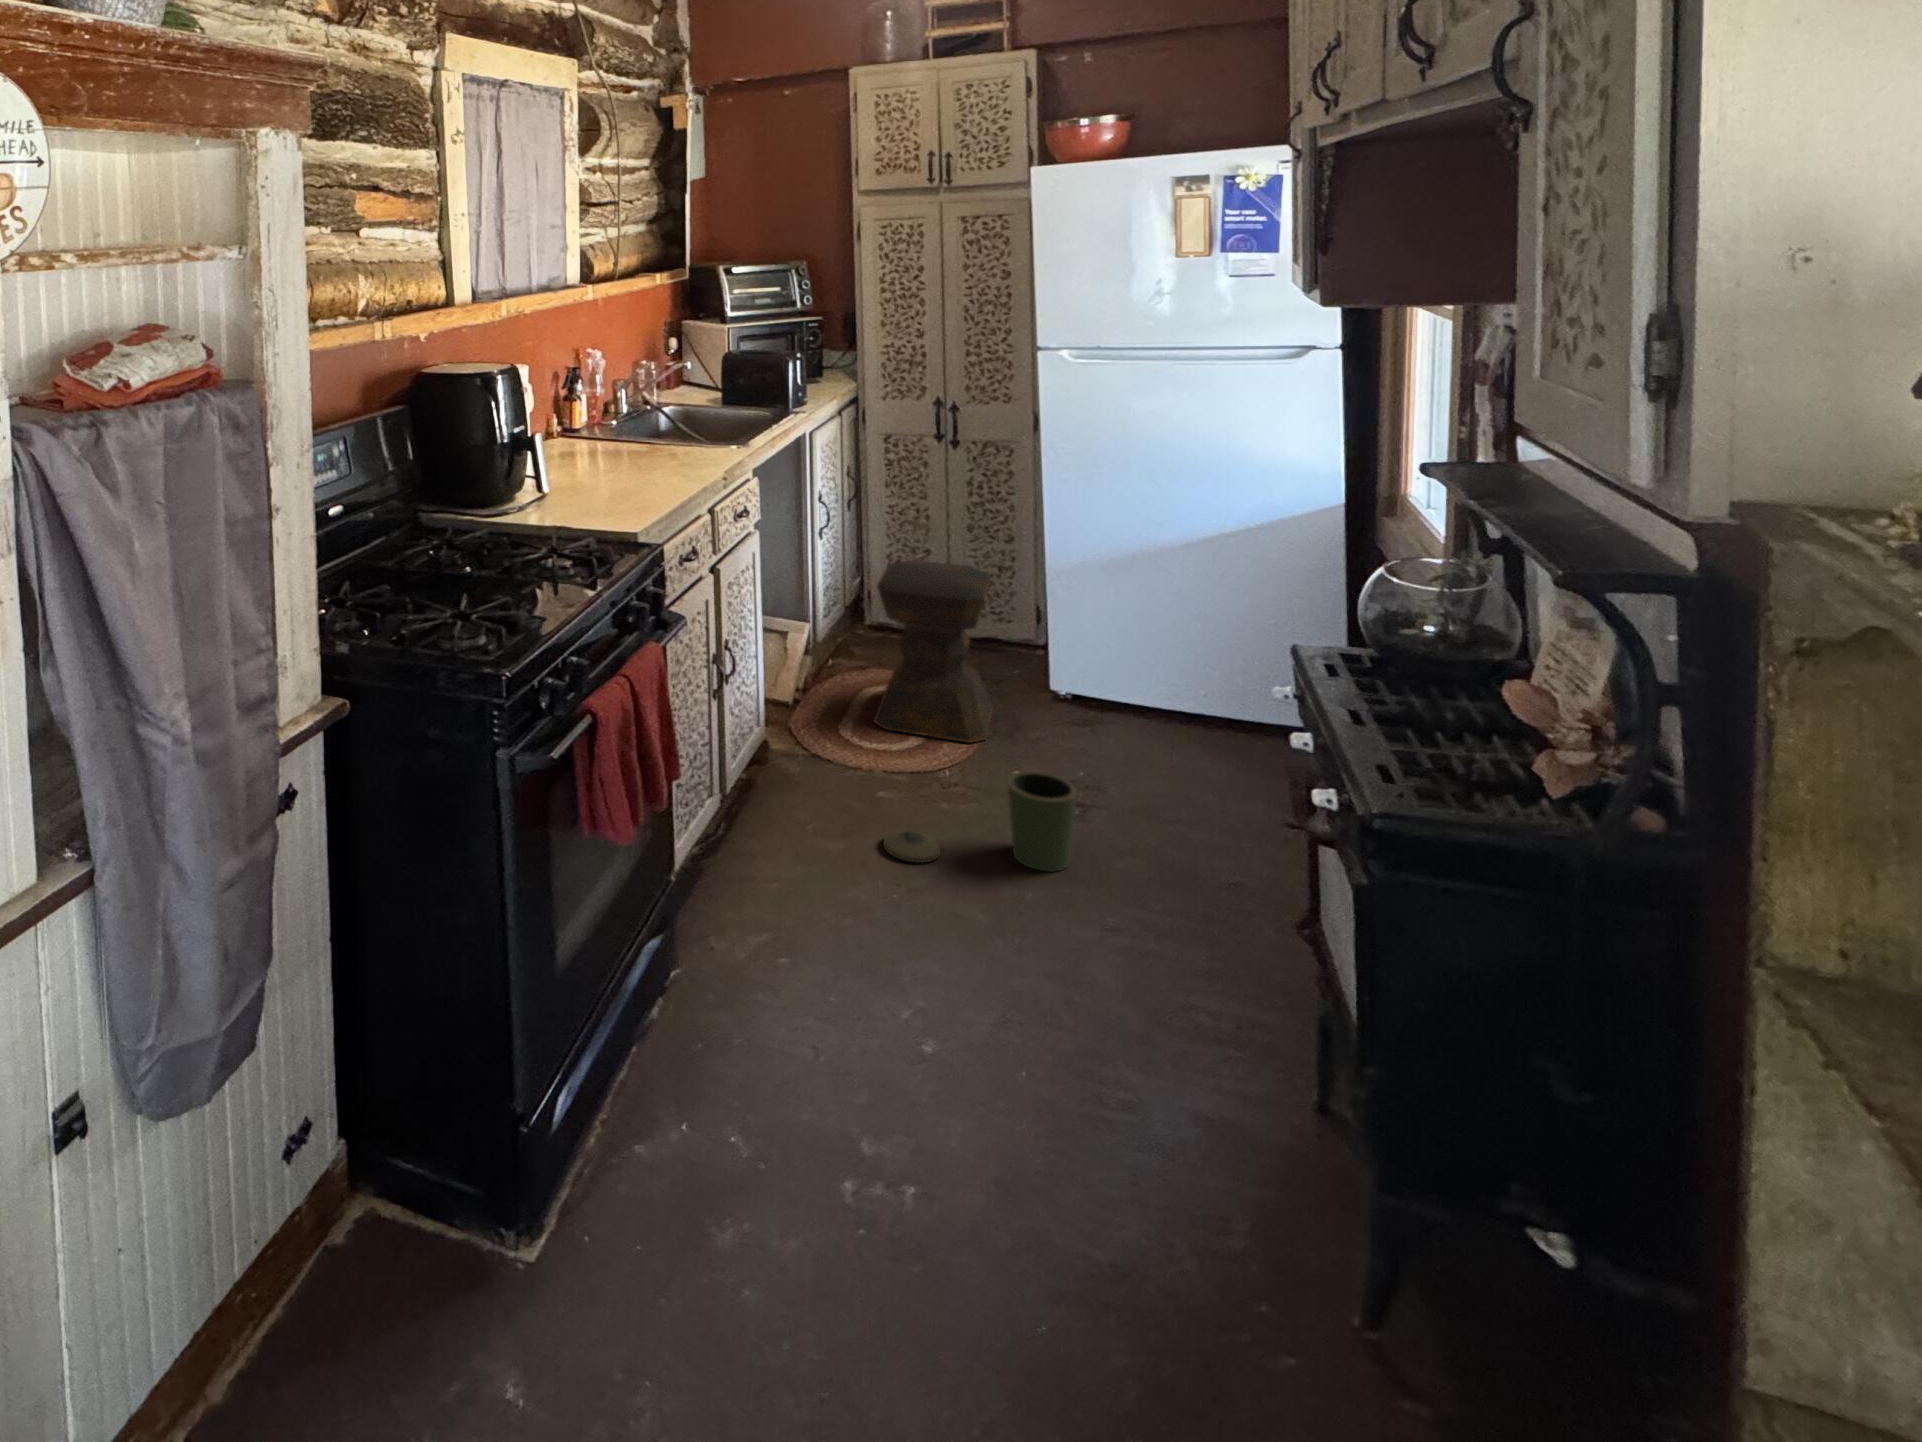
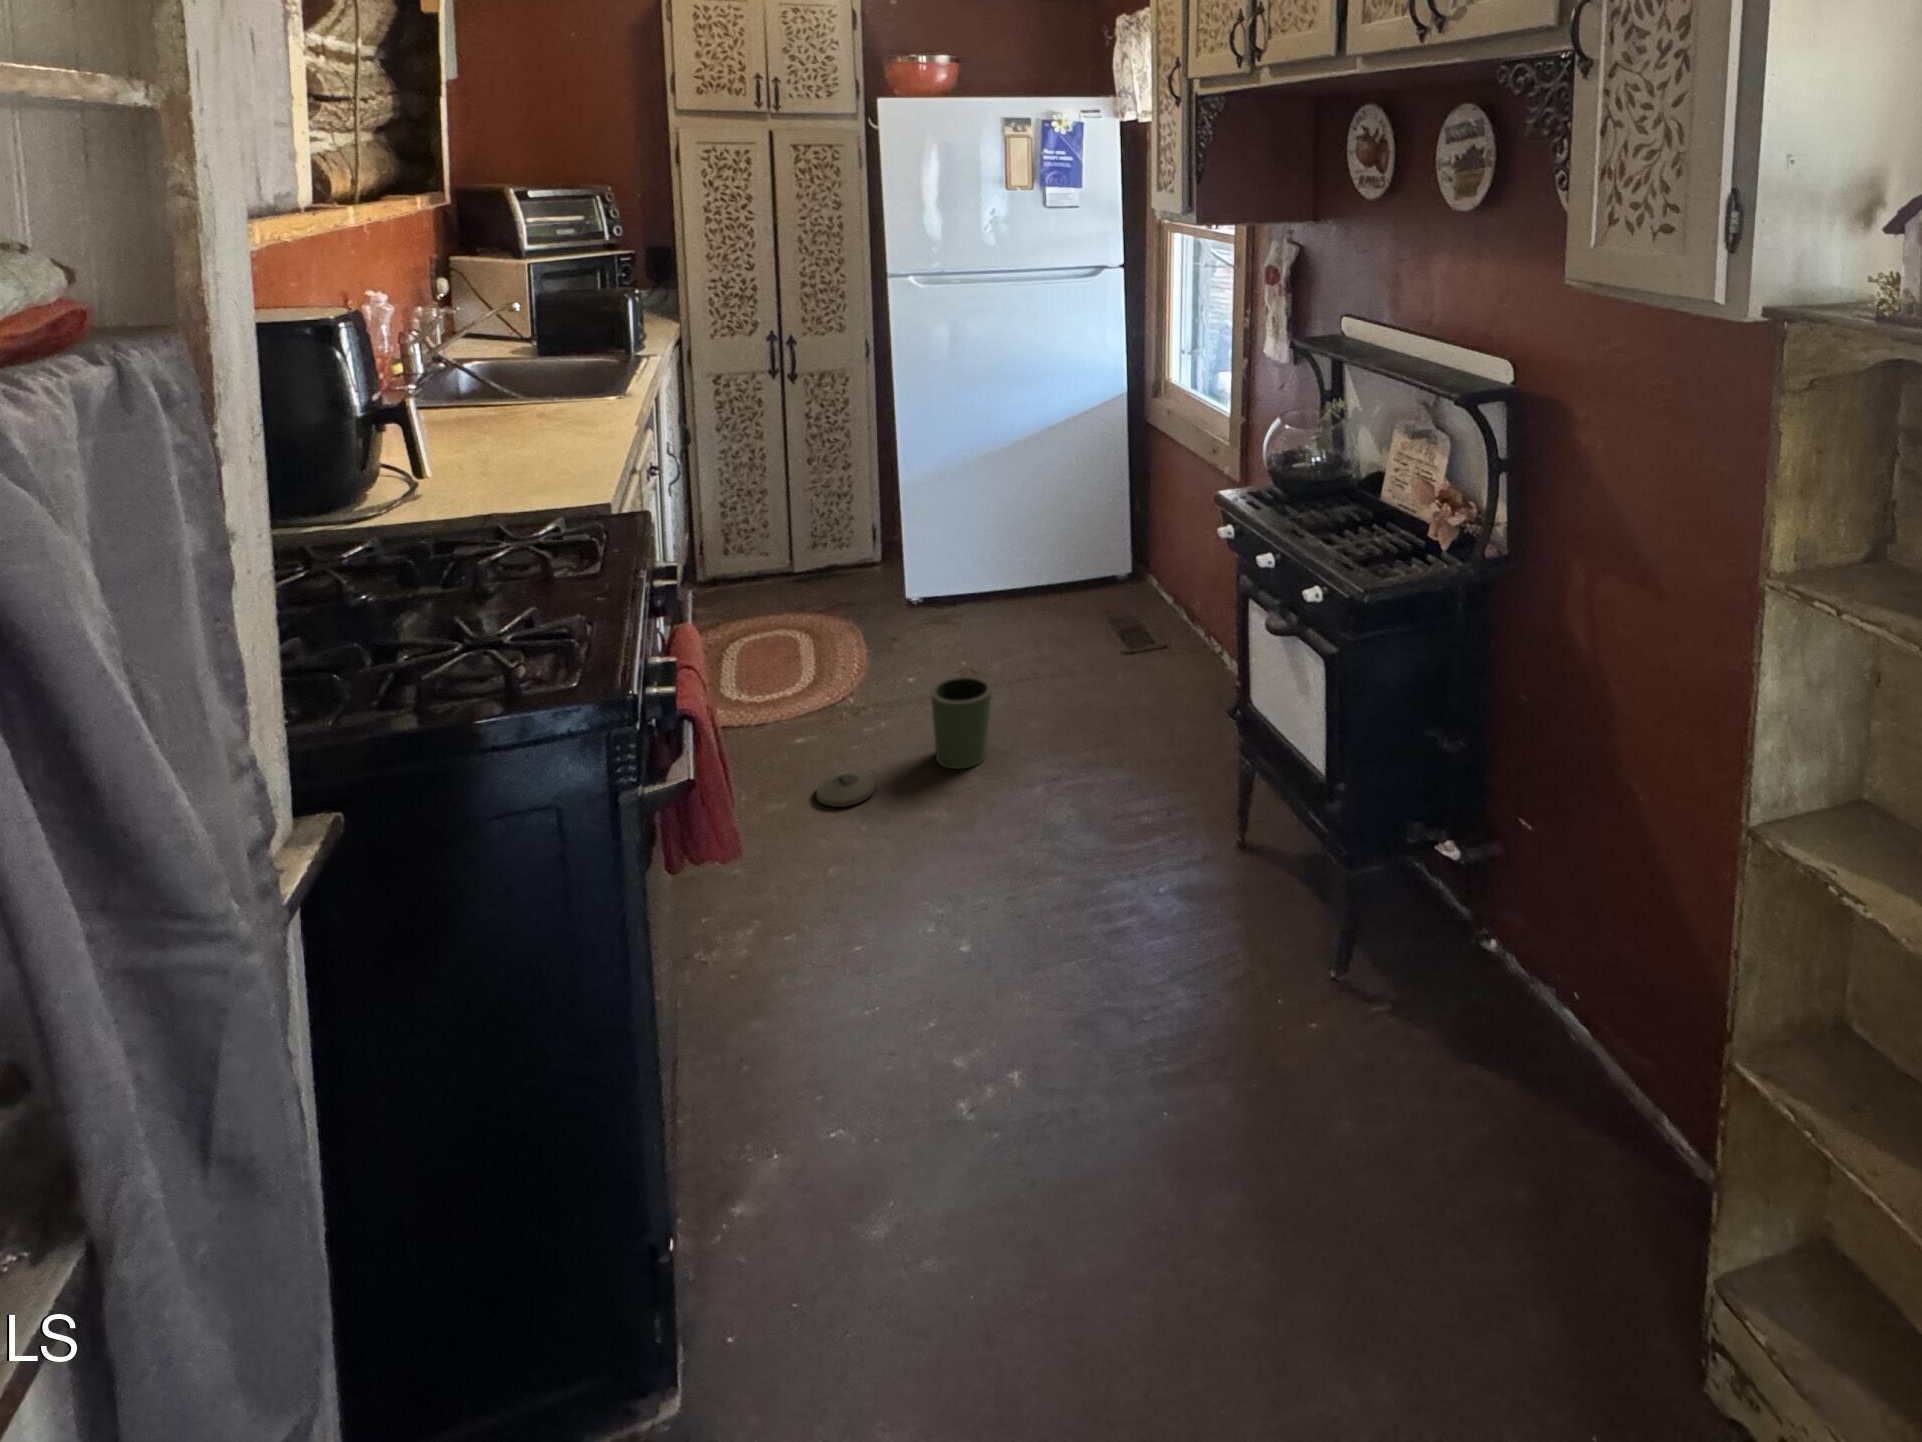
stool: present [874,560,993,743] -> none [748,497,866,682]

